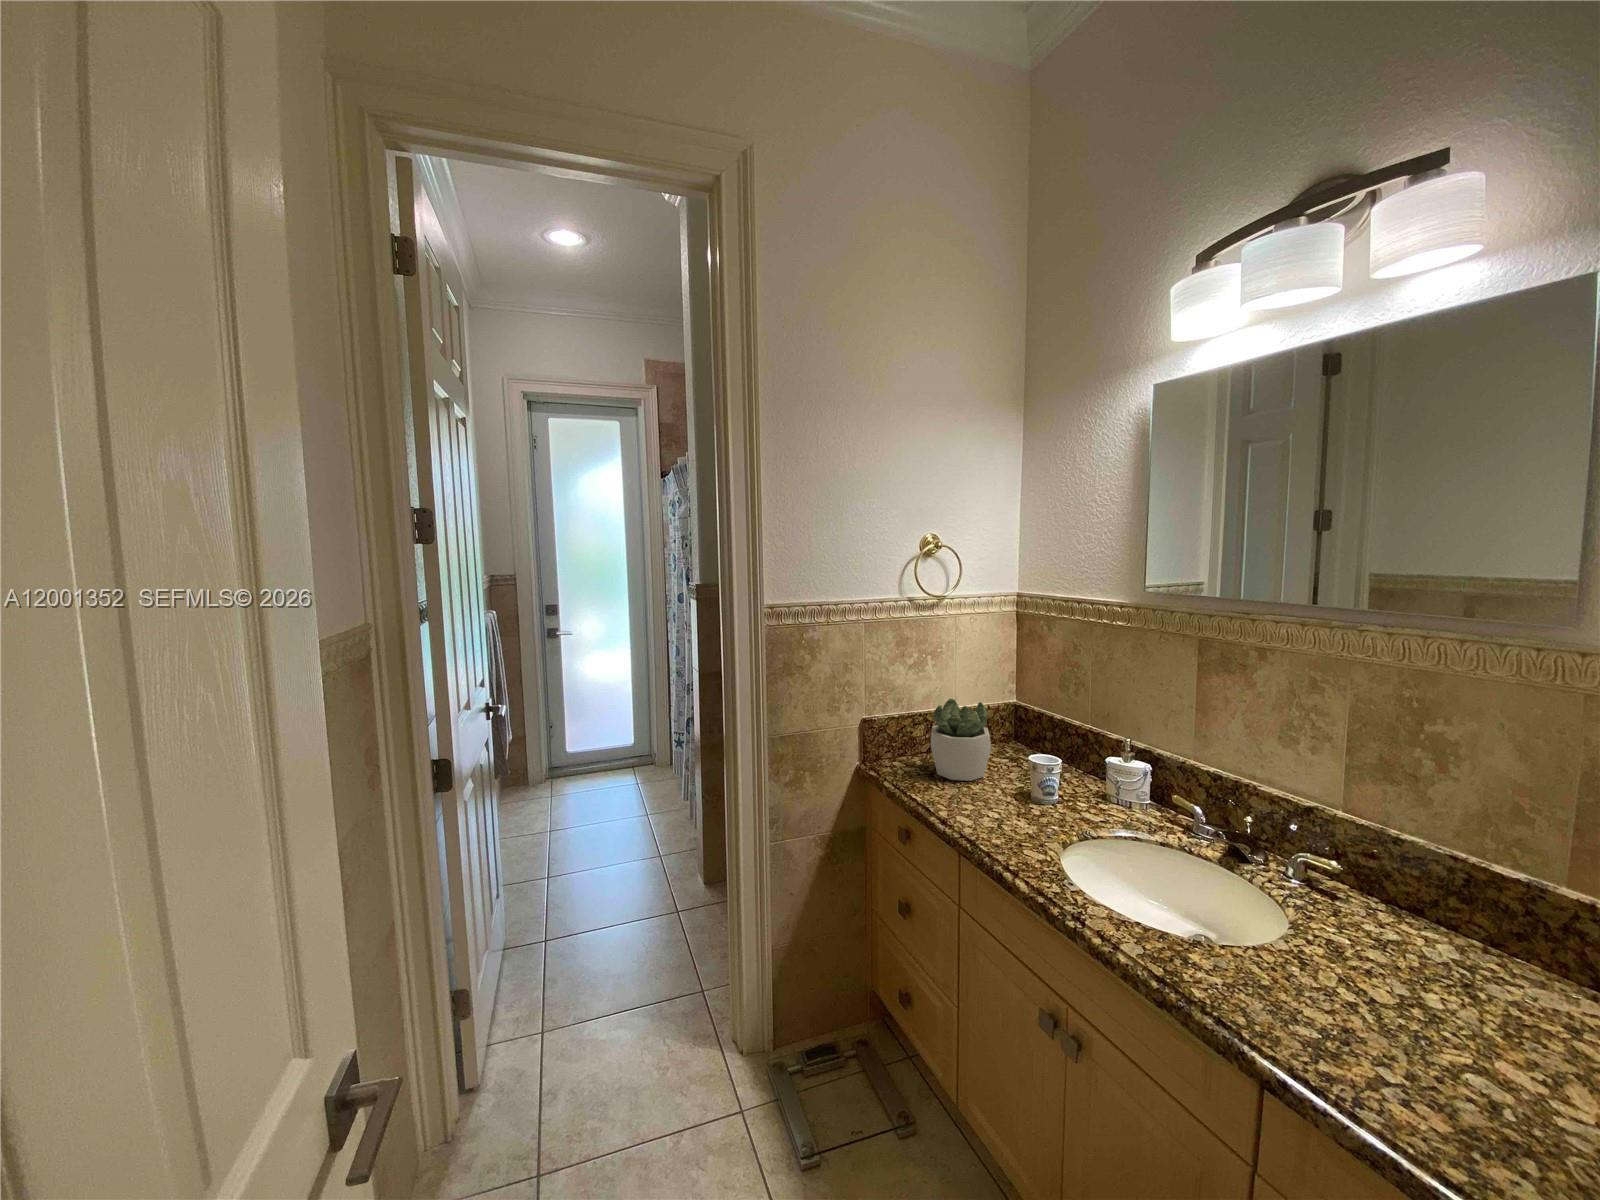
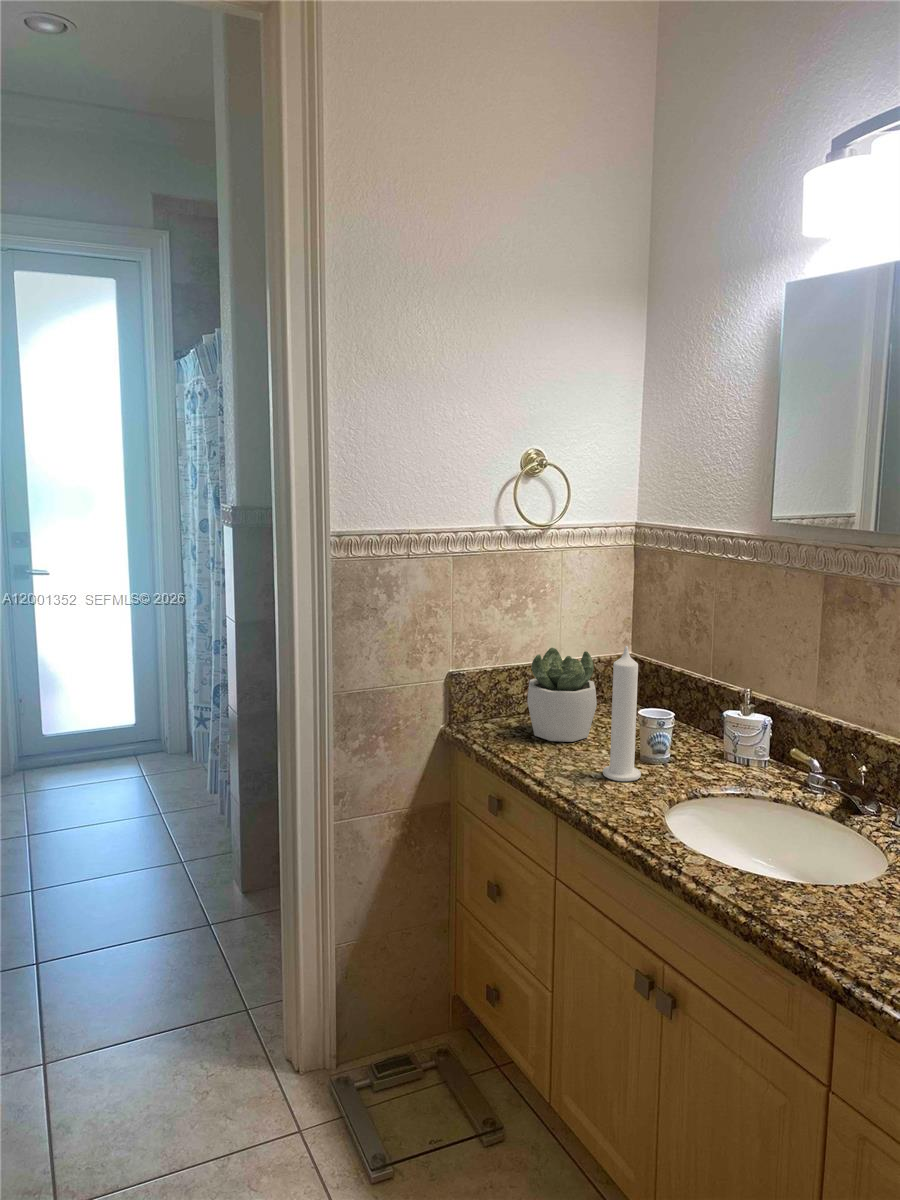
candle: none [1000,702,1035,822] -> present [603,646,641,781]

